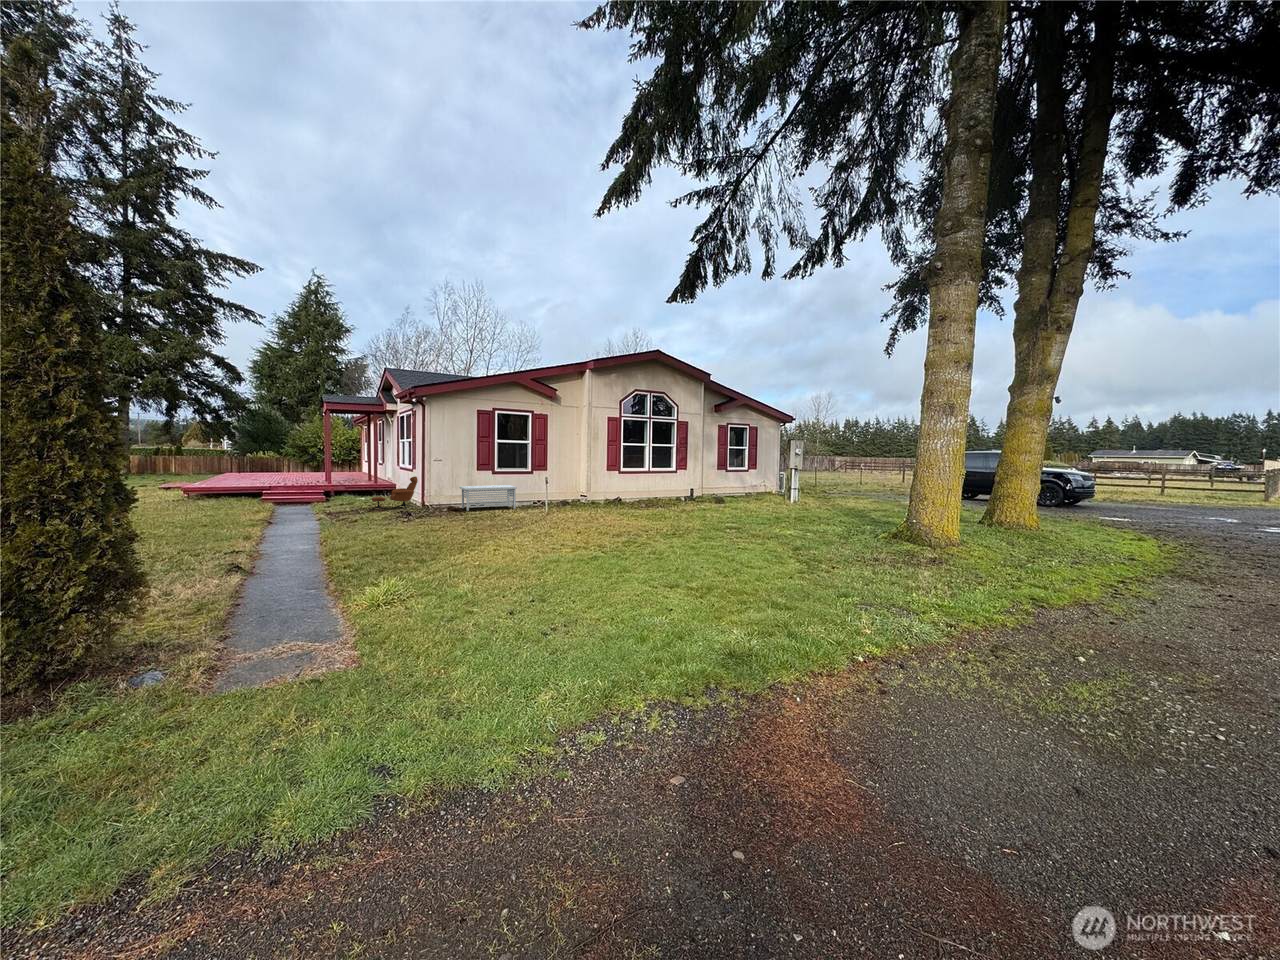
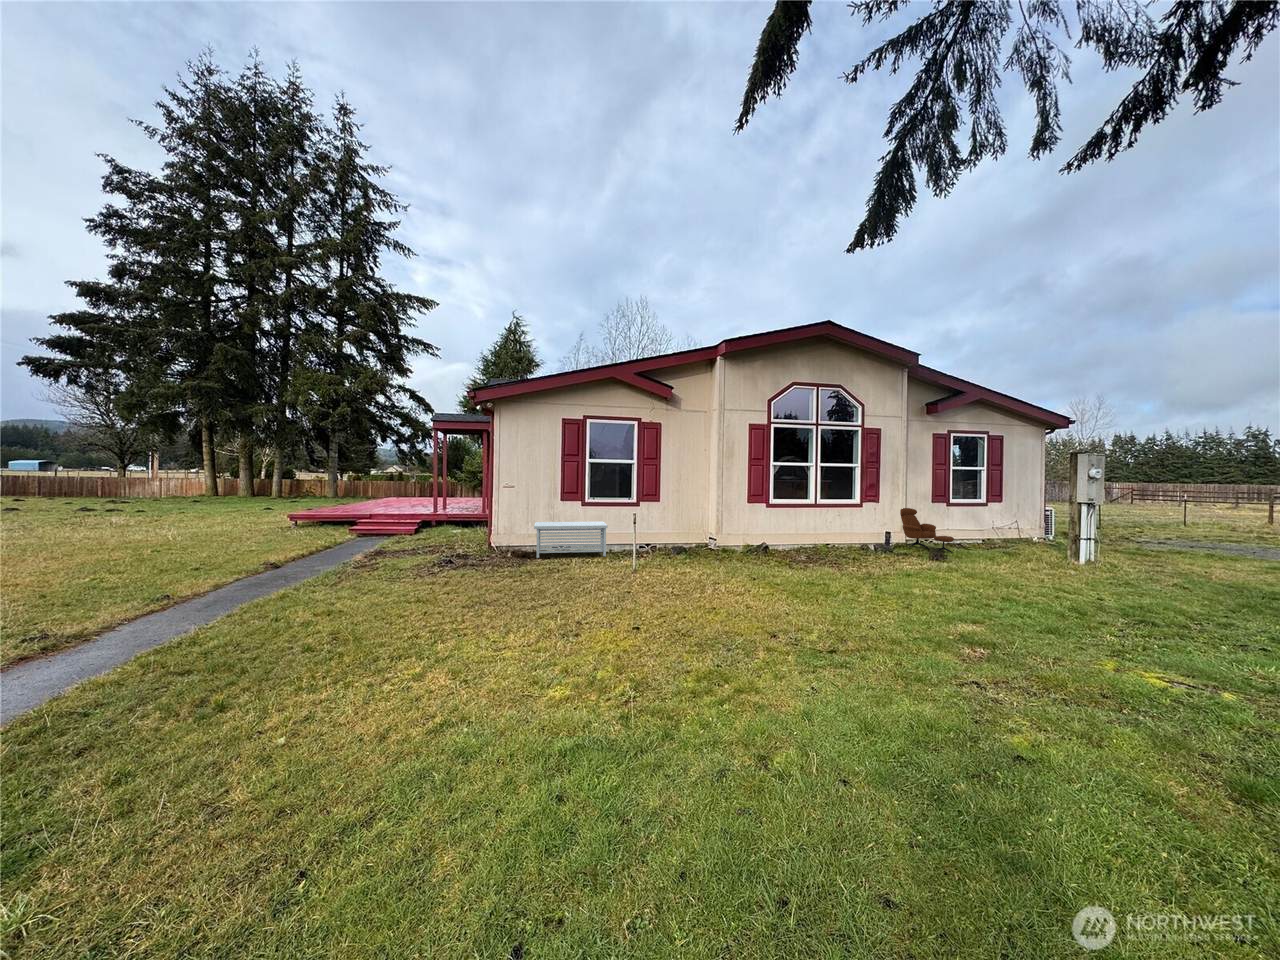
lounge chair: present [372,476,418,509] -> present [900,508,954,553]

